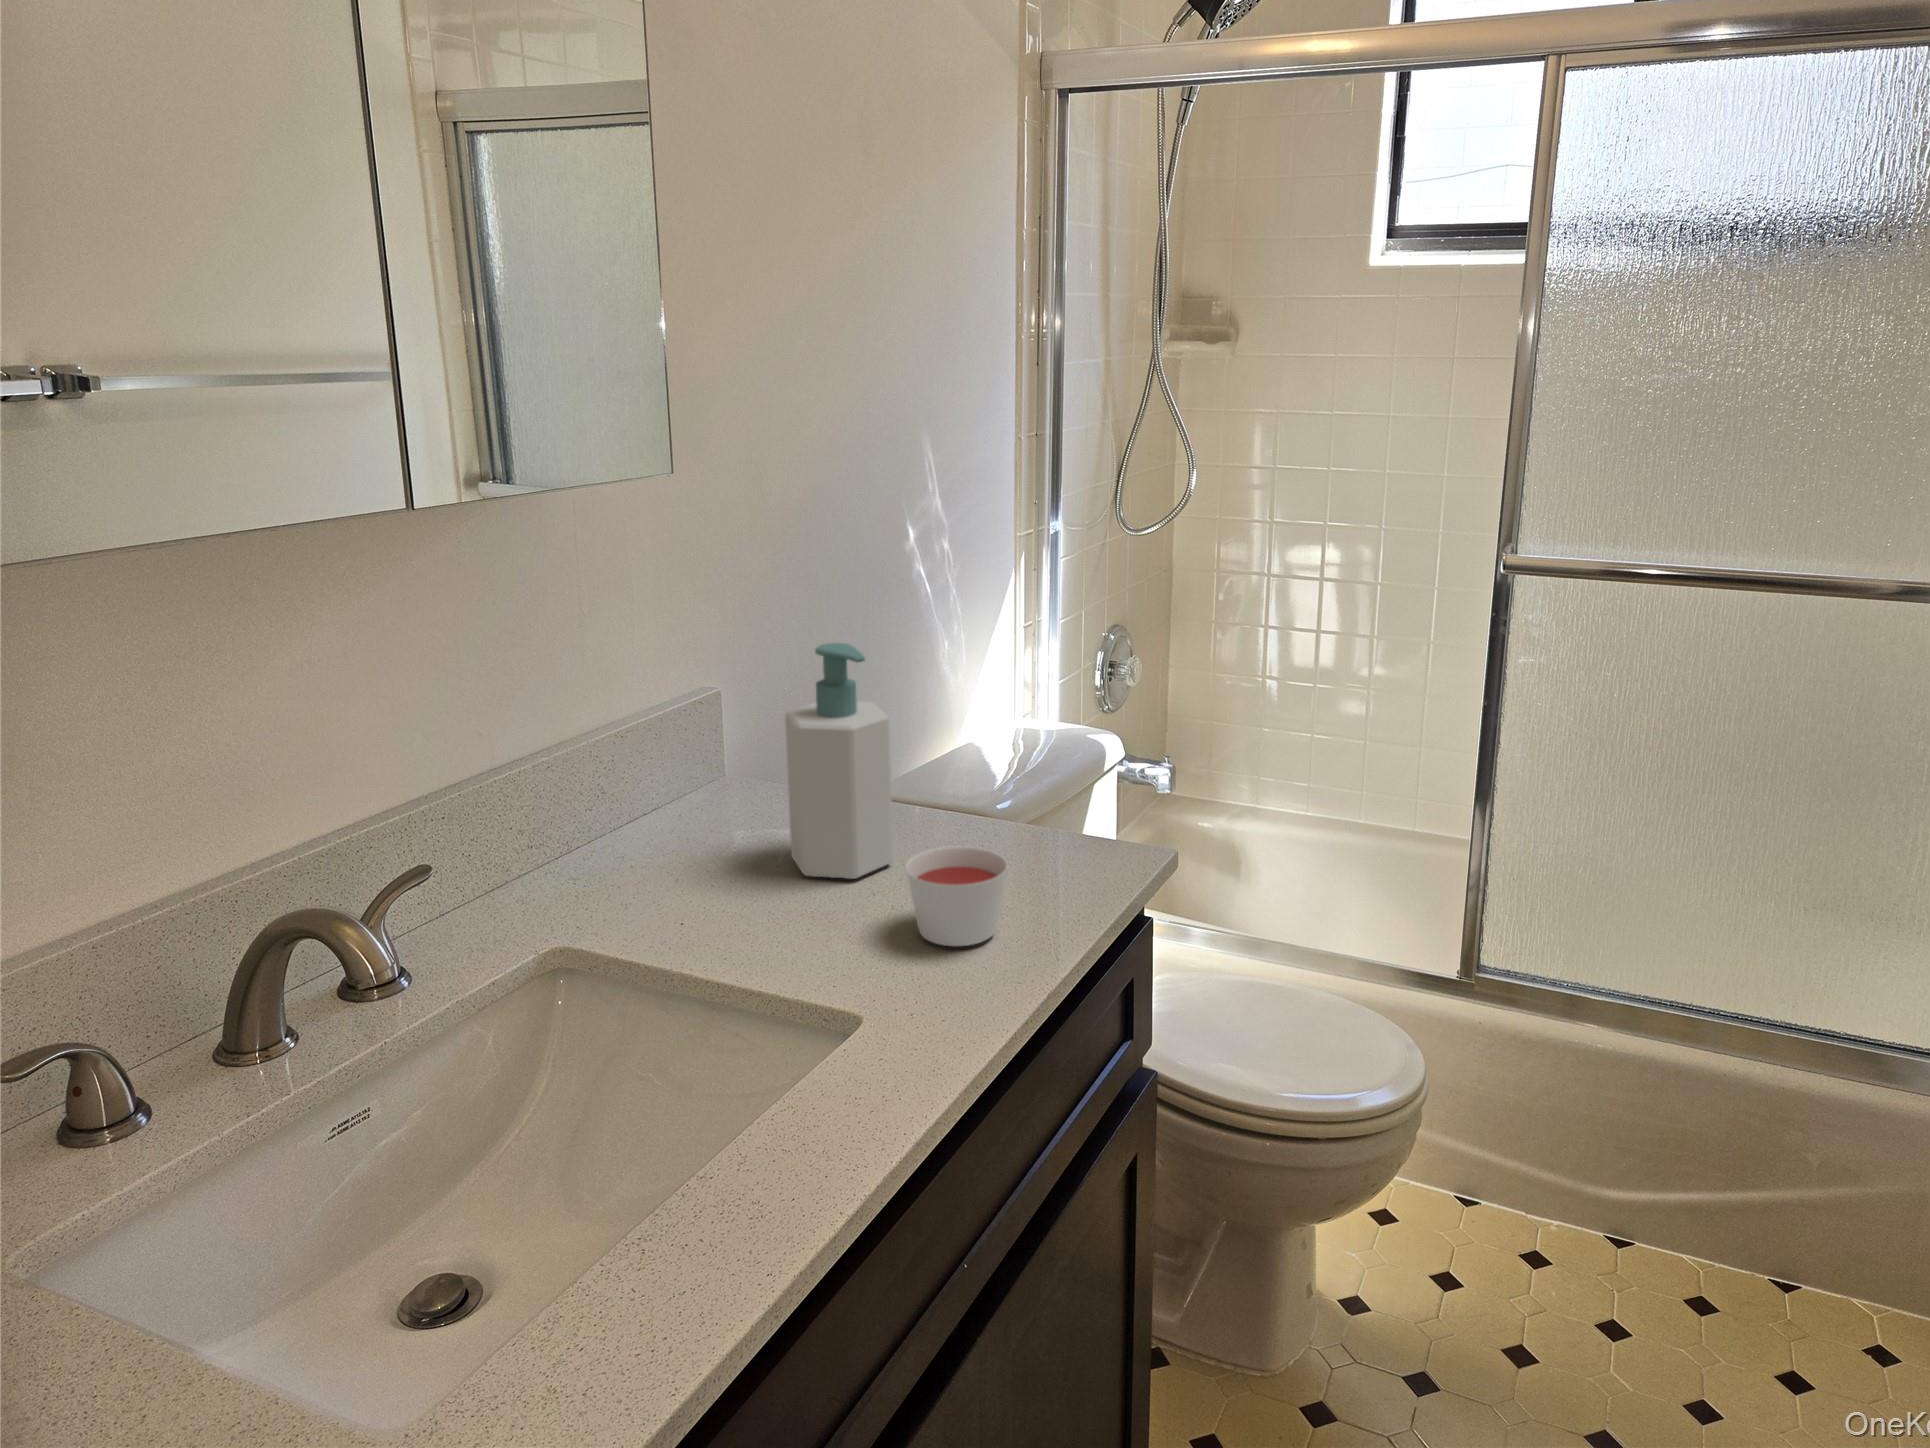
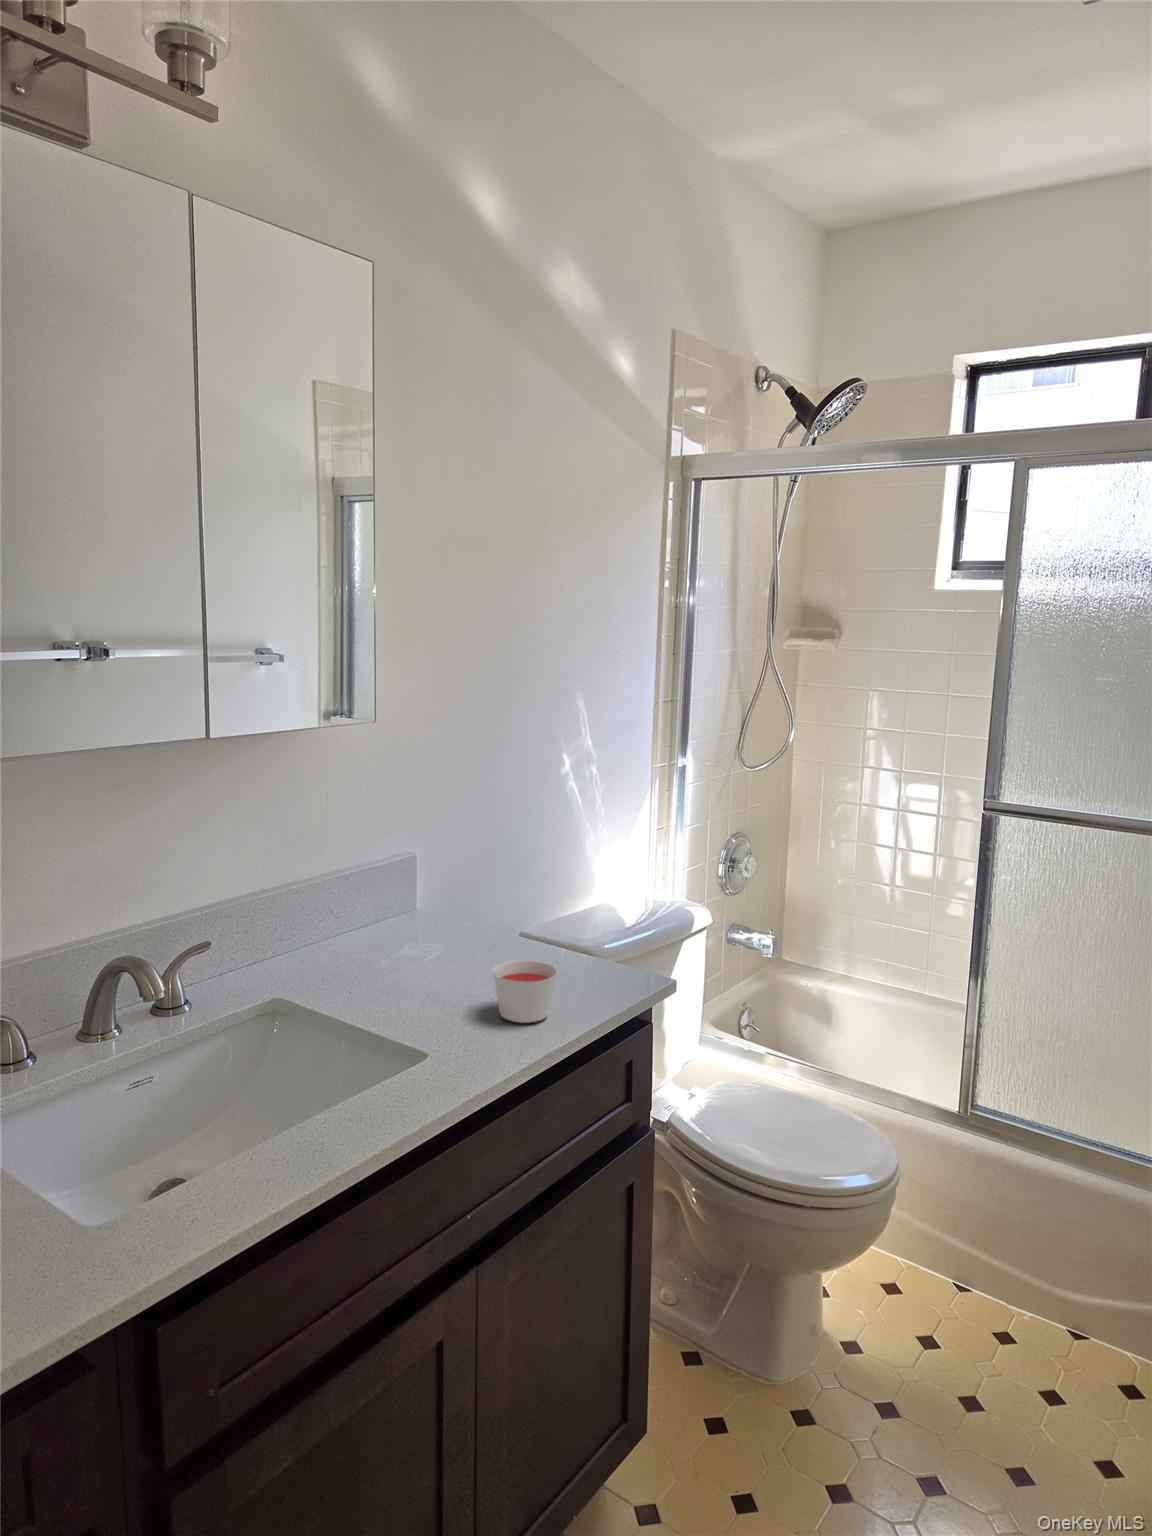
soap bottle: present [785,643,893,879] -> none [440,827,503,978]

